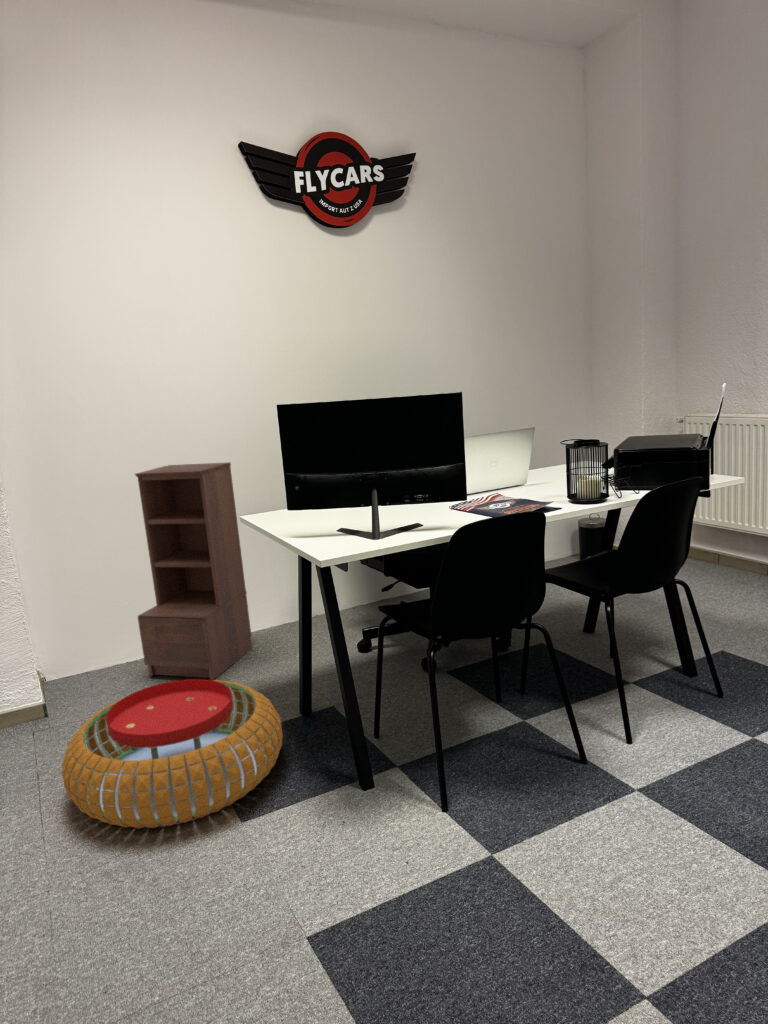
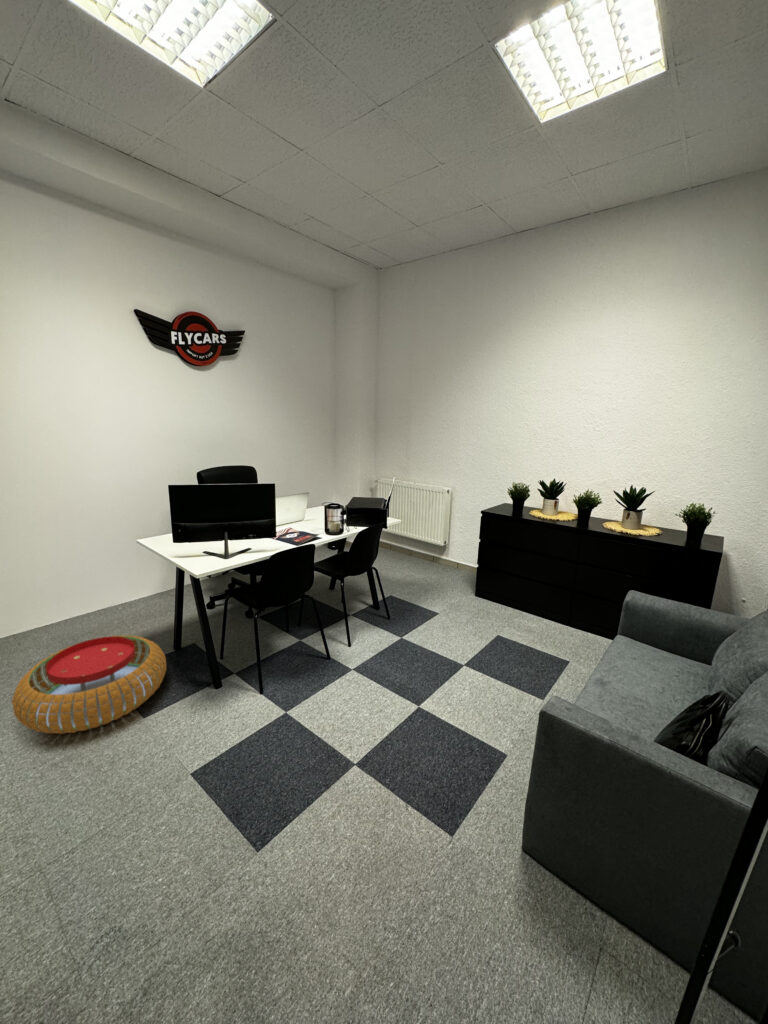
bookshelf: present [135,462,252,680] -> none [56,500,138,633]

